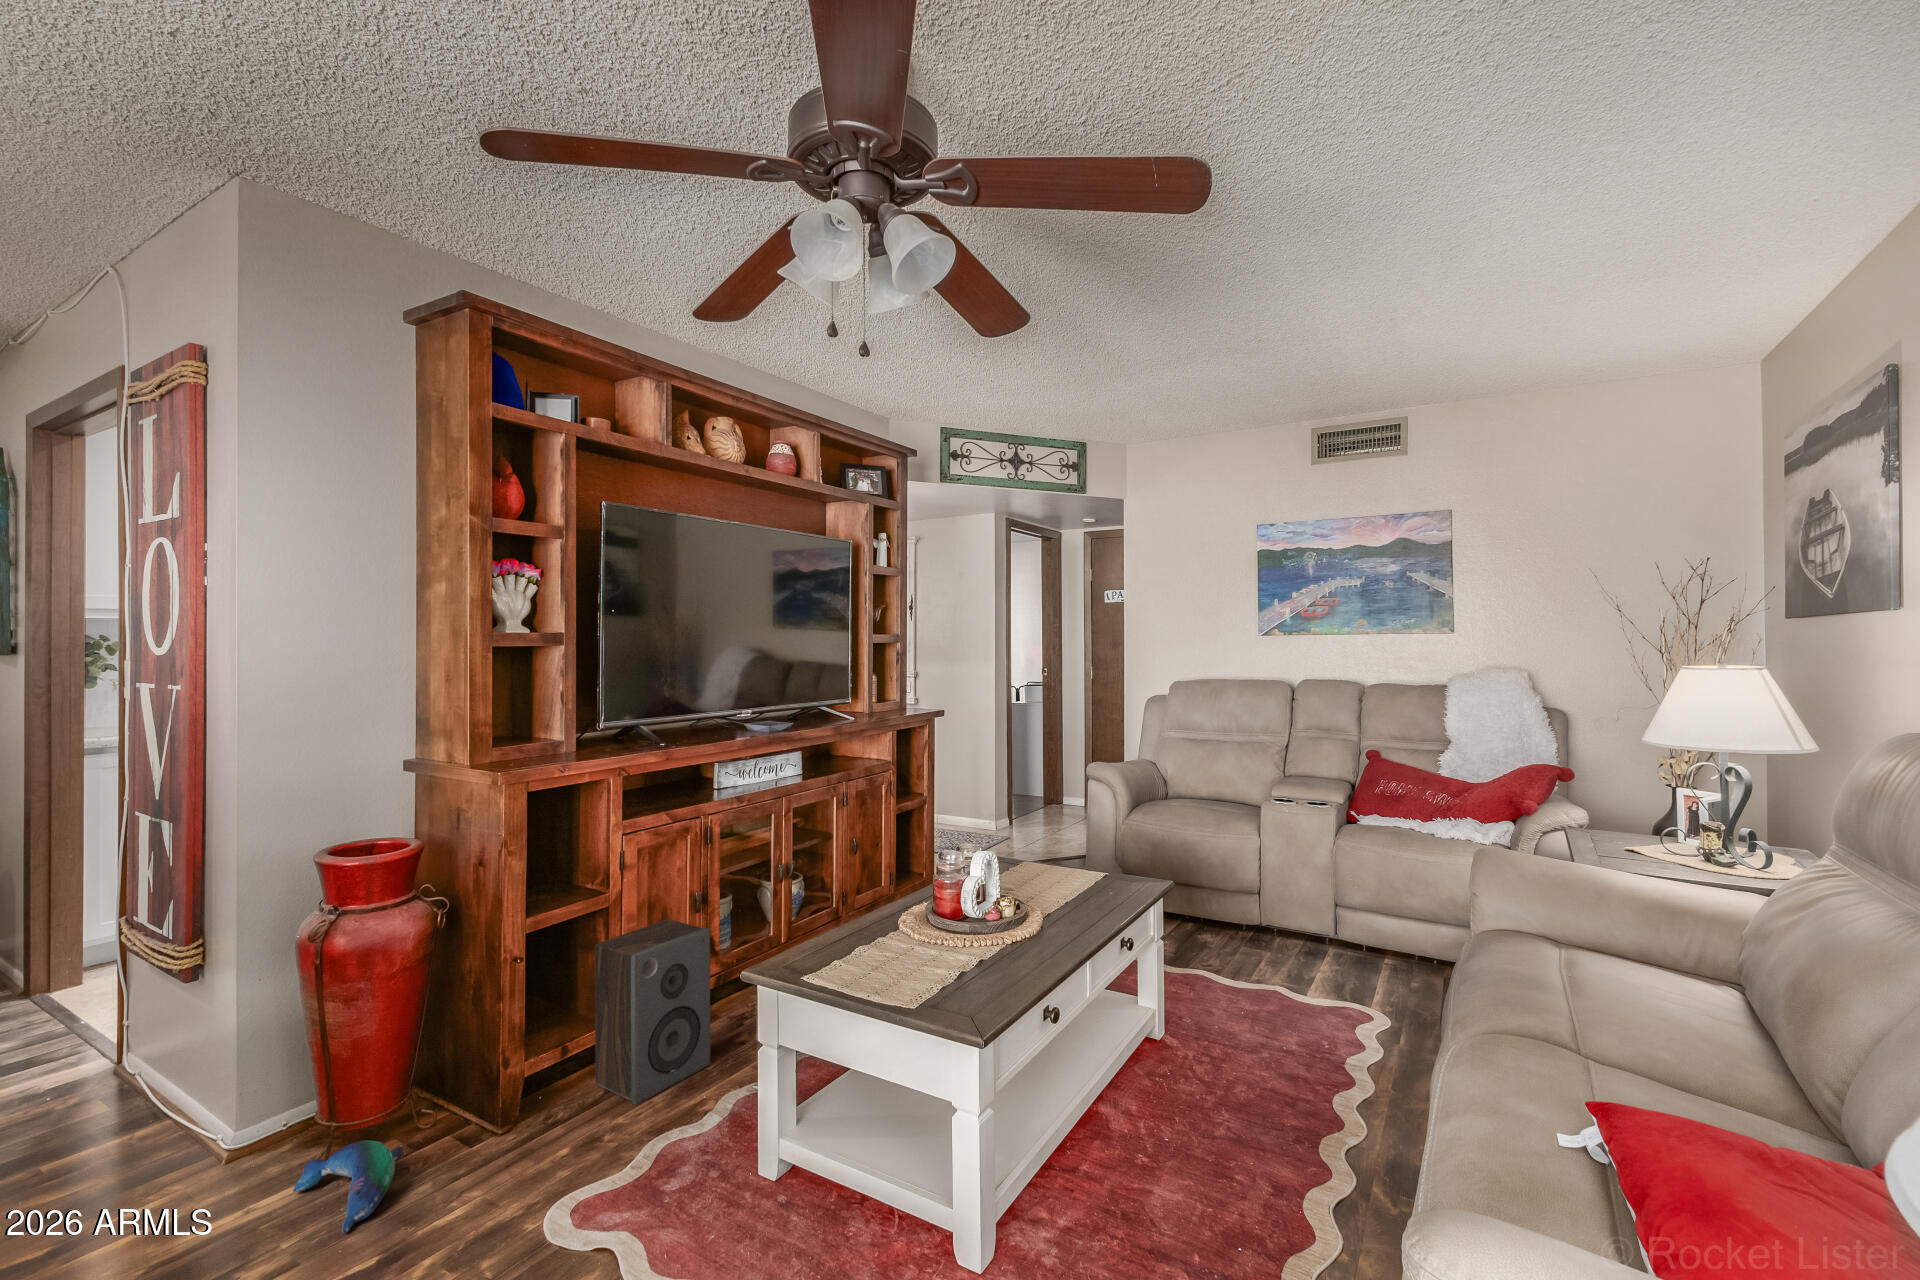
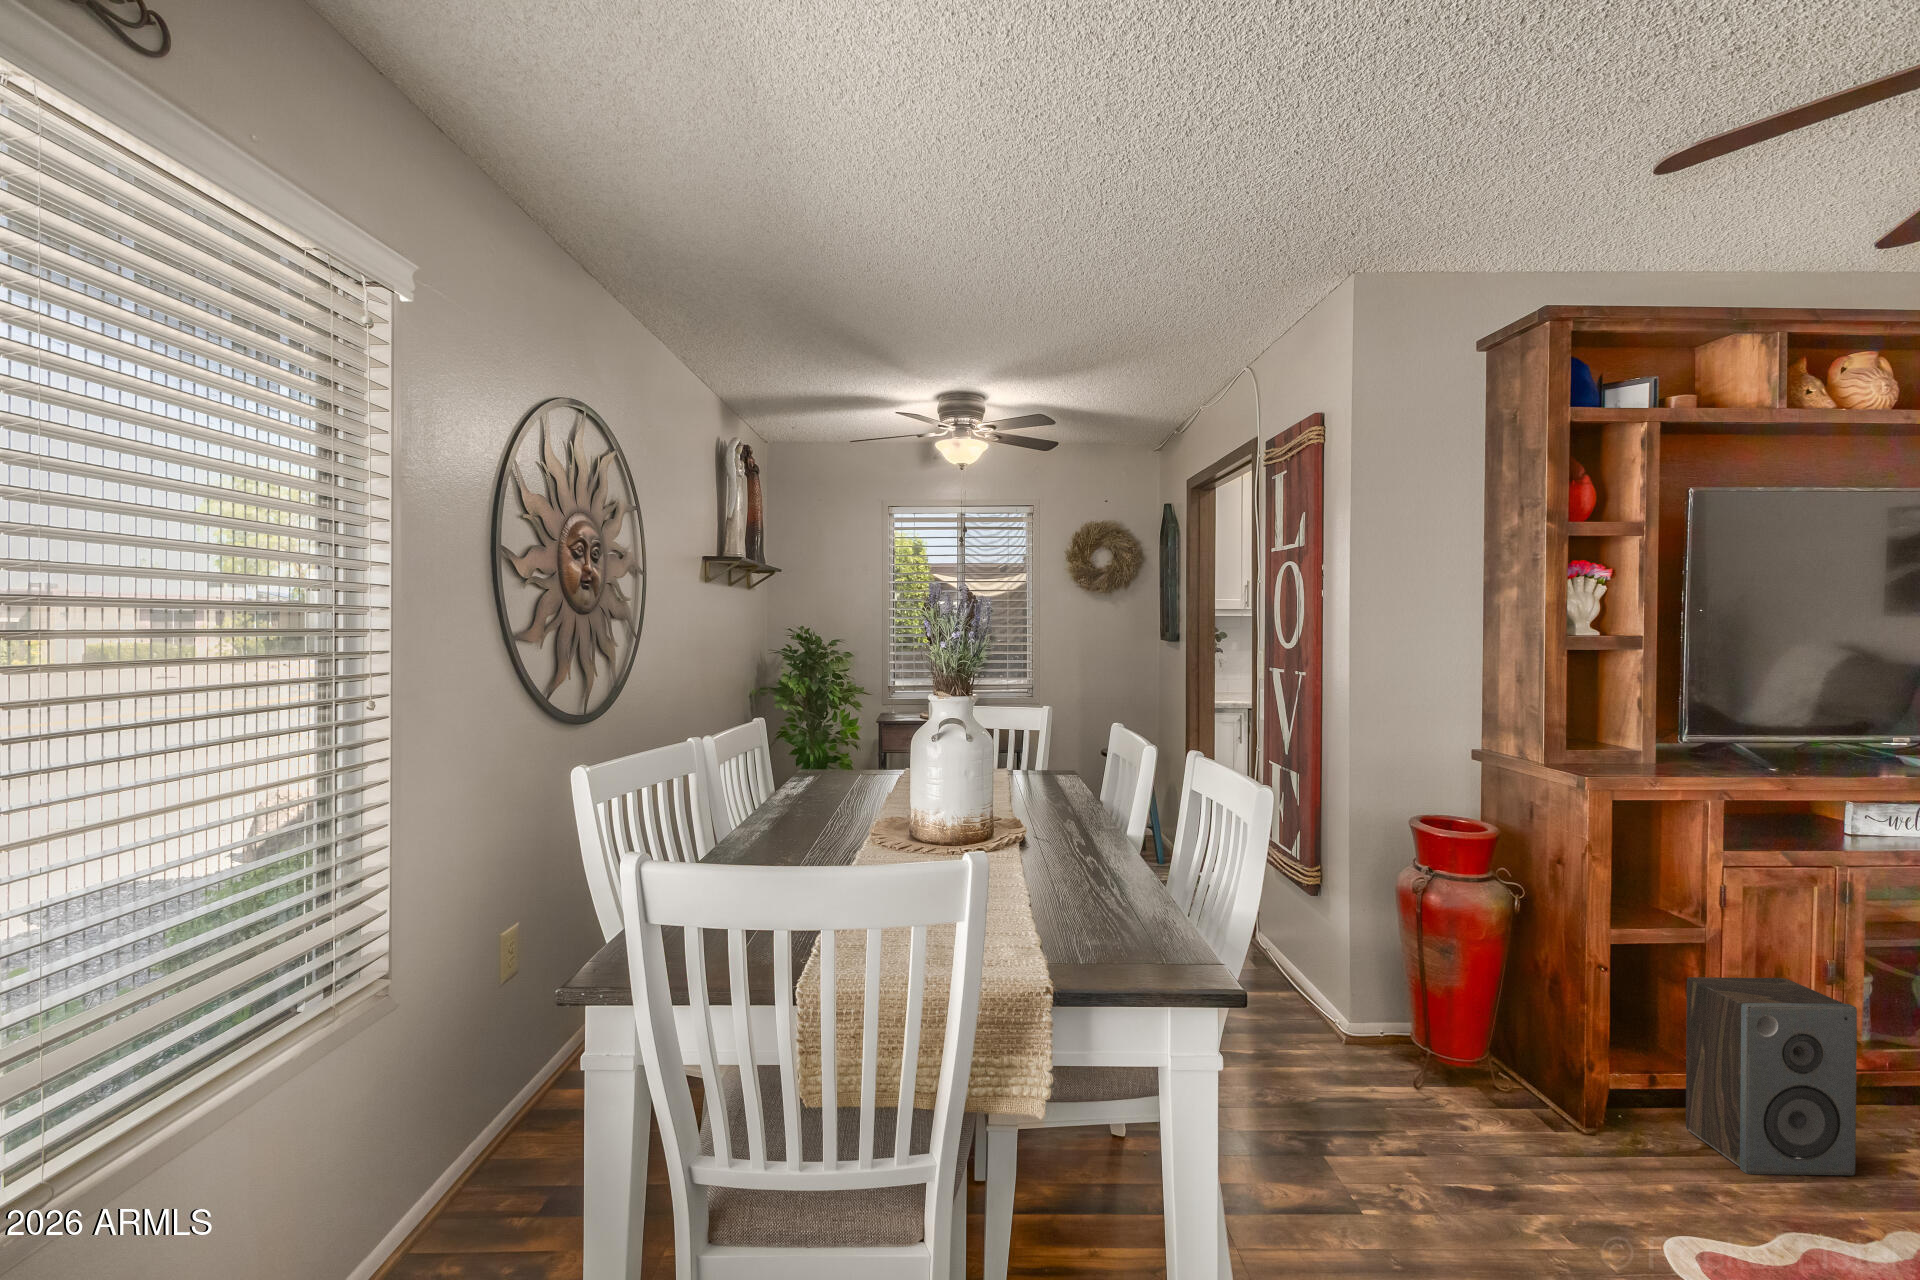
plush toy: present [293,1141,403,1233] -> none [1404,1073,1495,1145]

